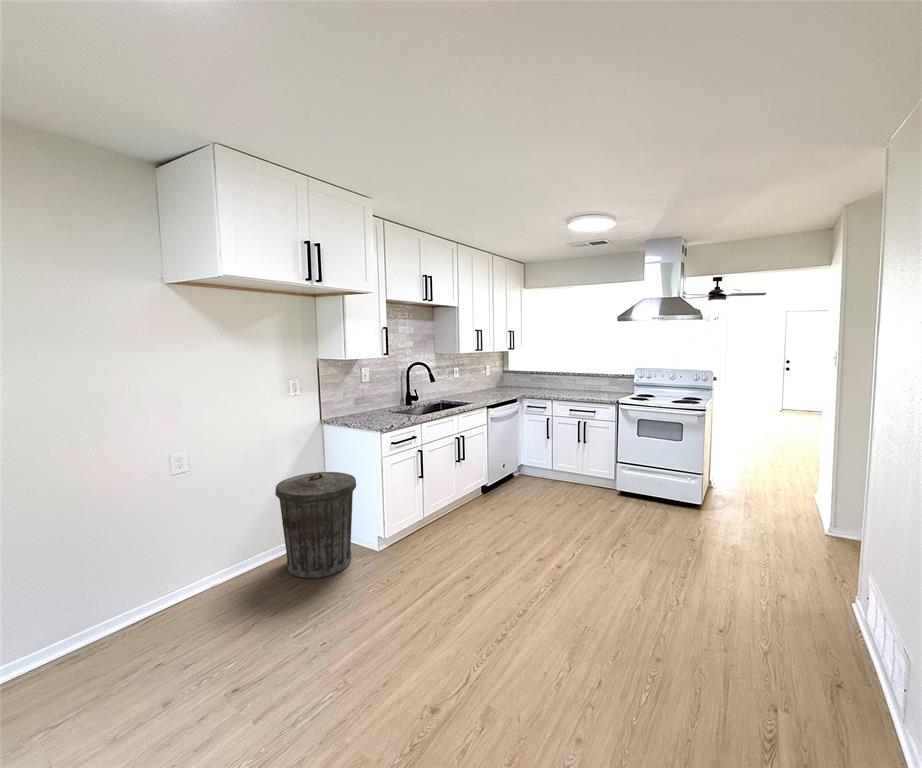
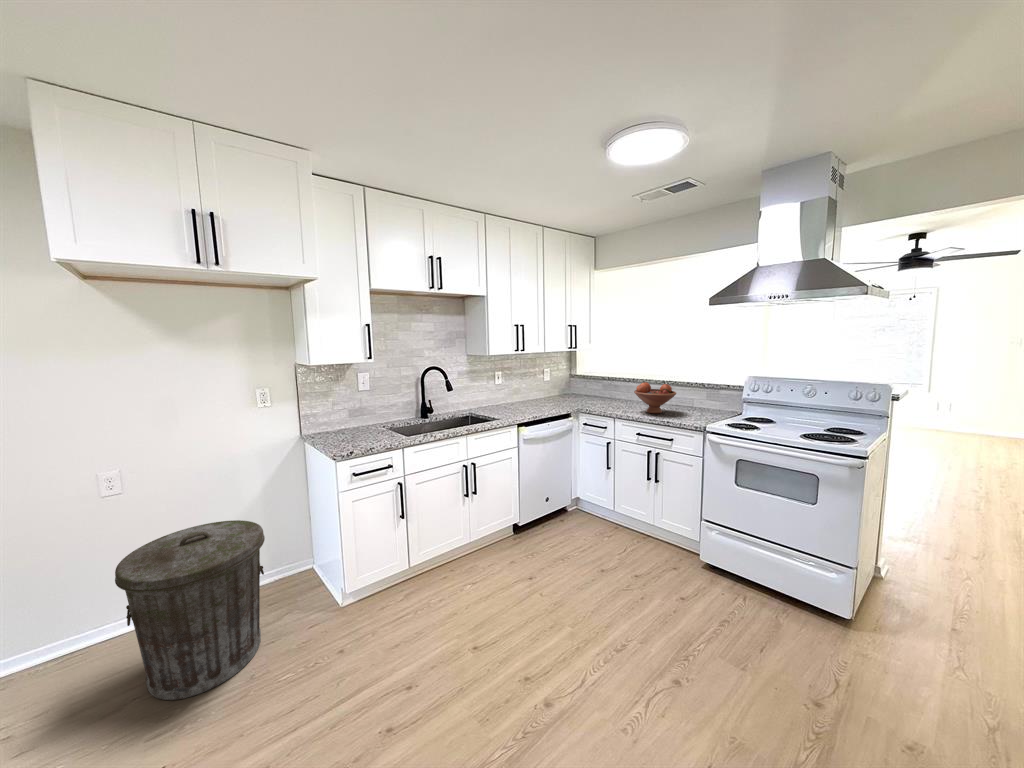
fruit bowl: none [564,373,594,396] -> present [634,382,676,414]

